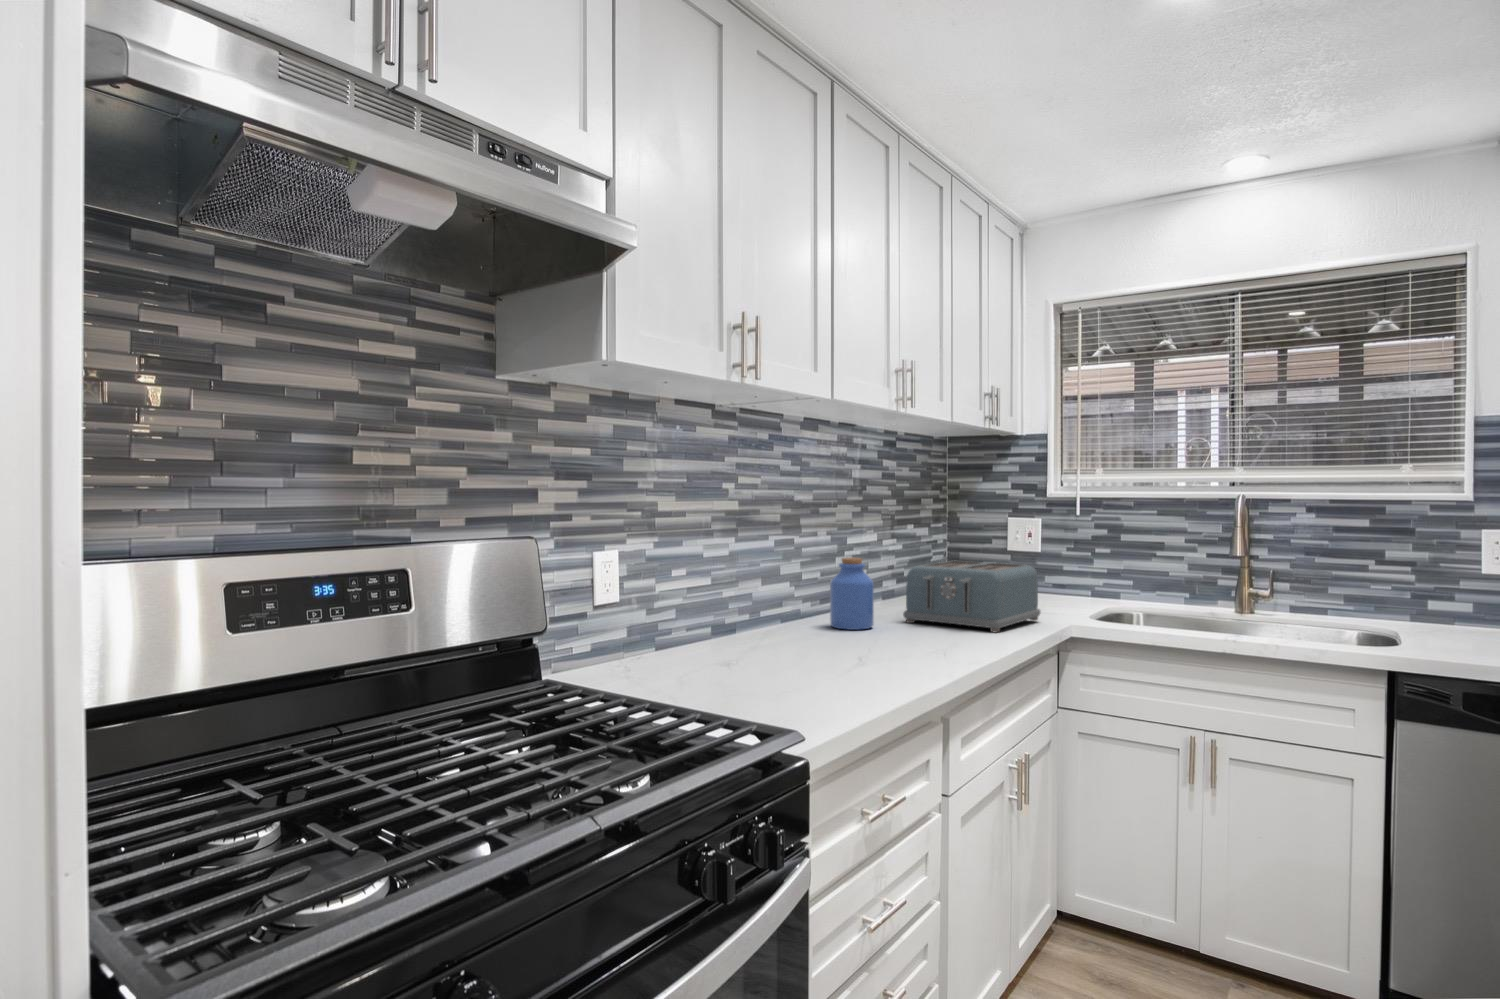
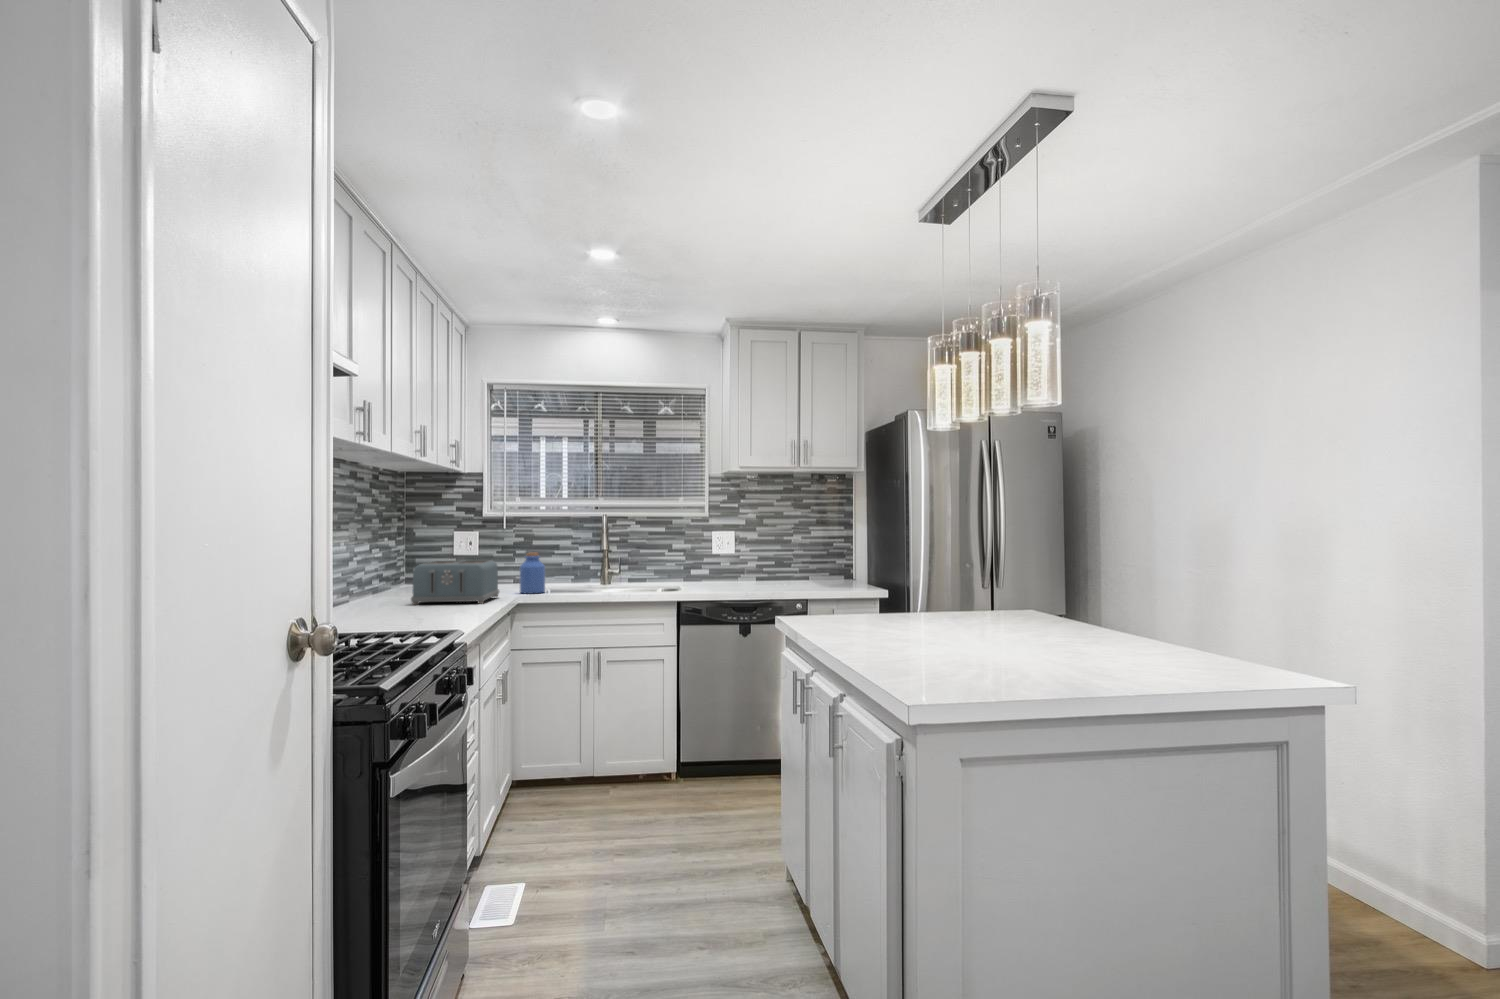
jar: present [830,557,874,630] -> present [520,553,545,594]

